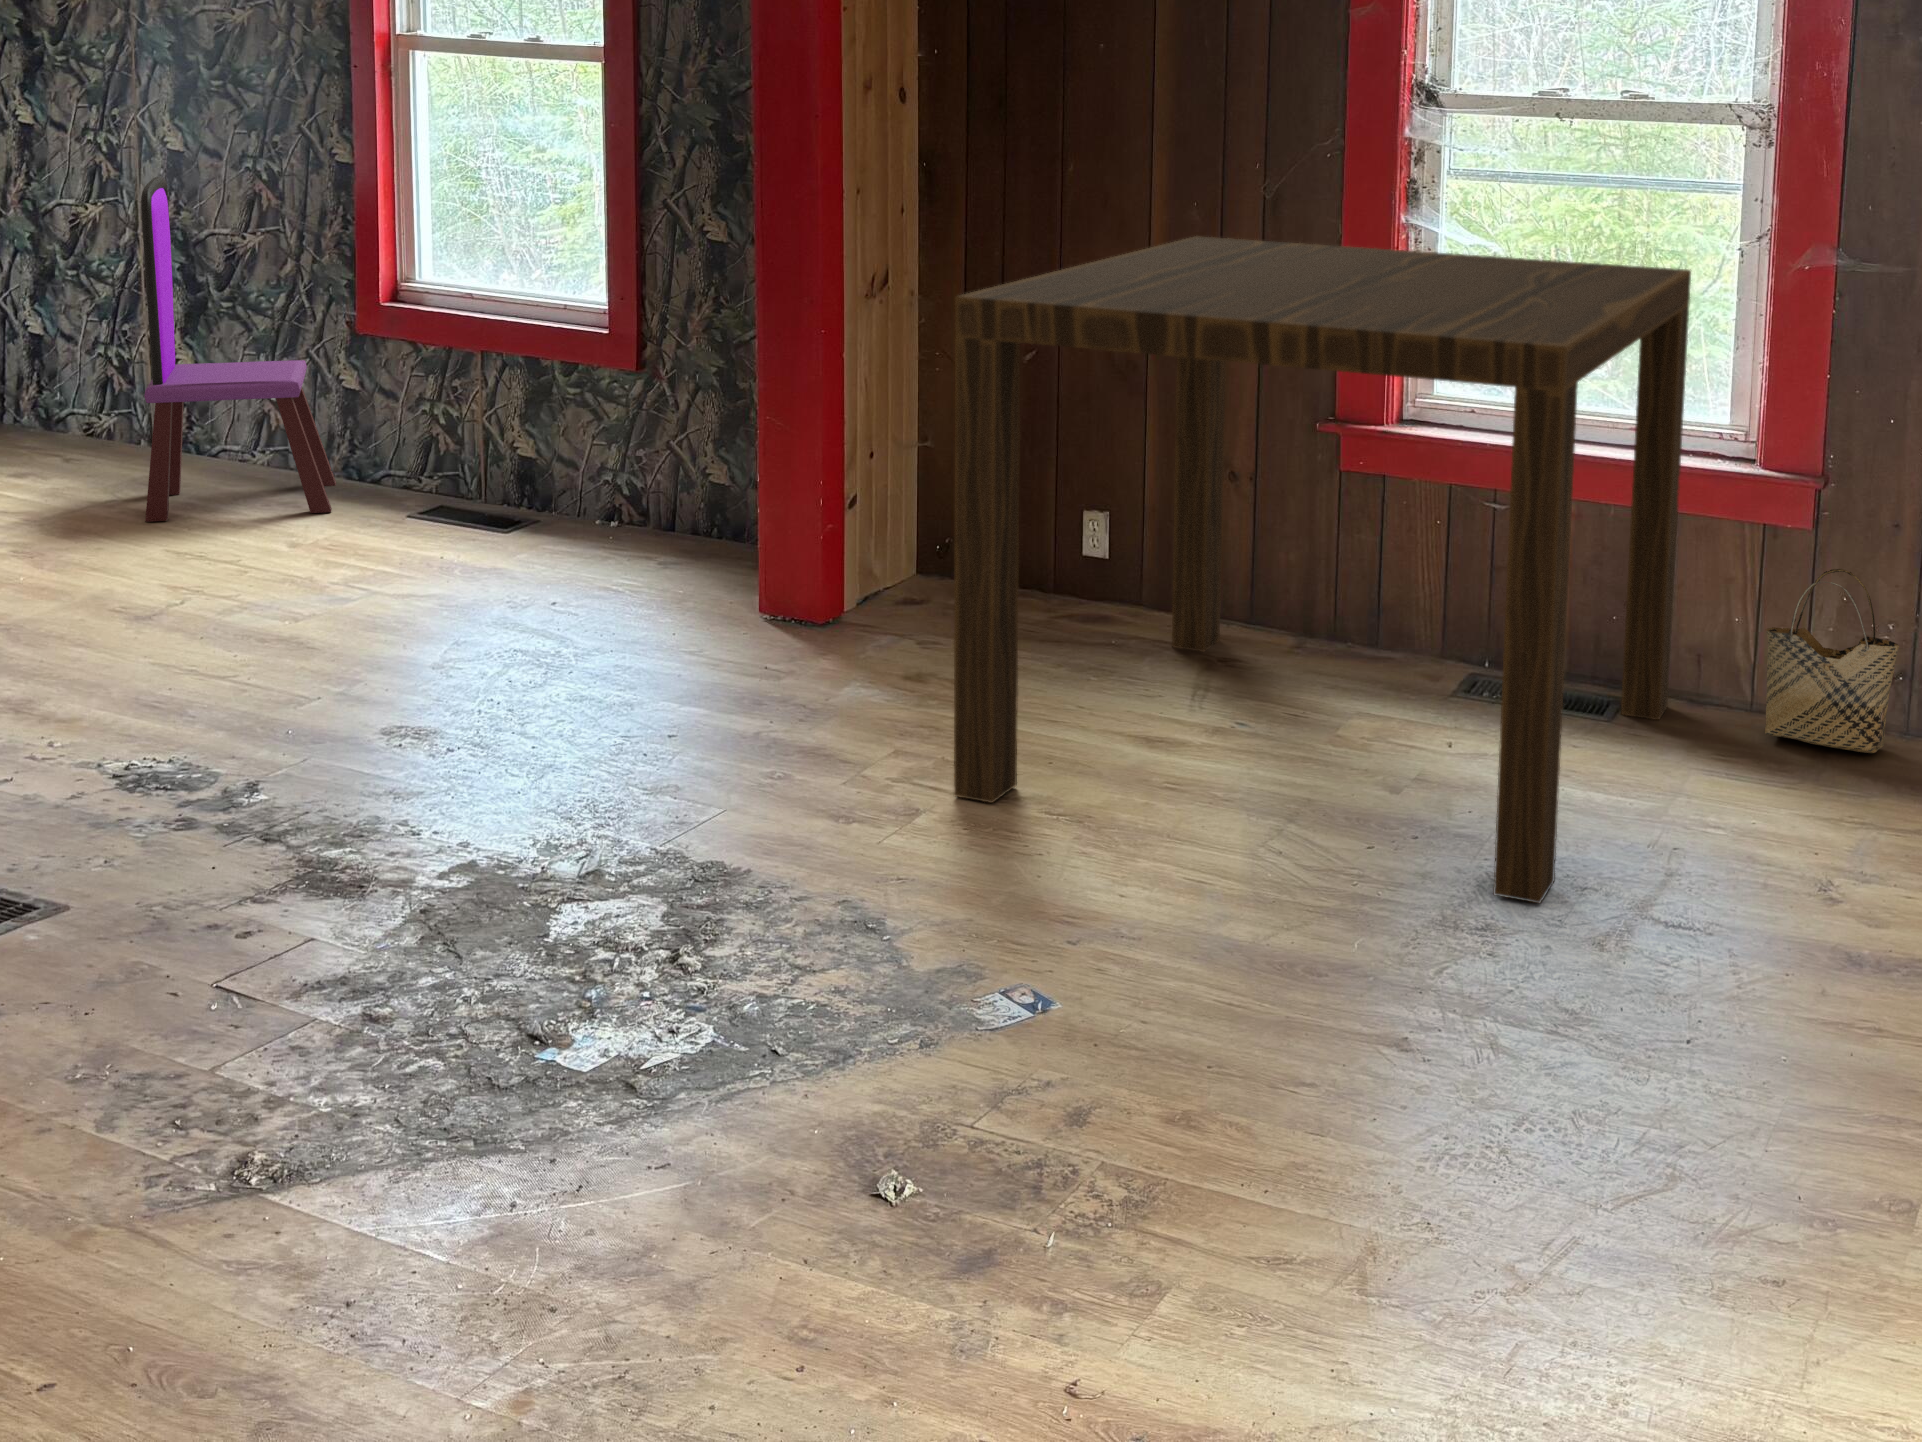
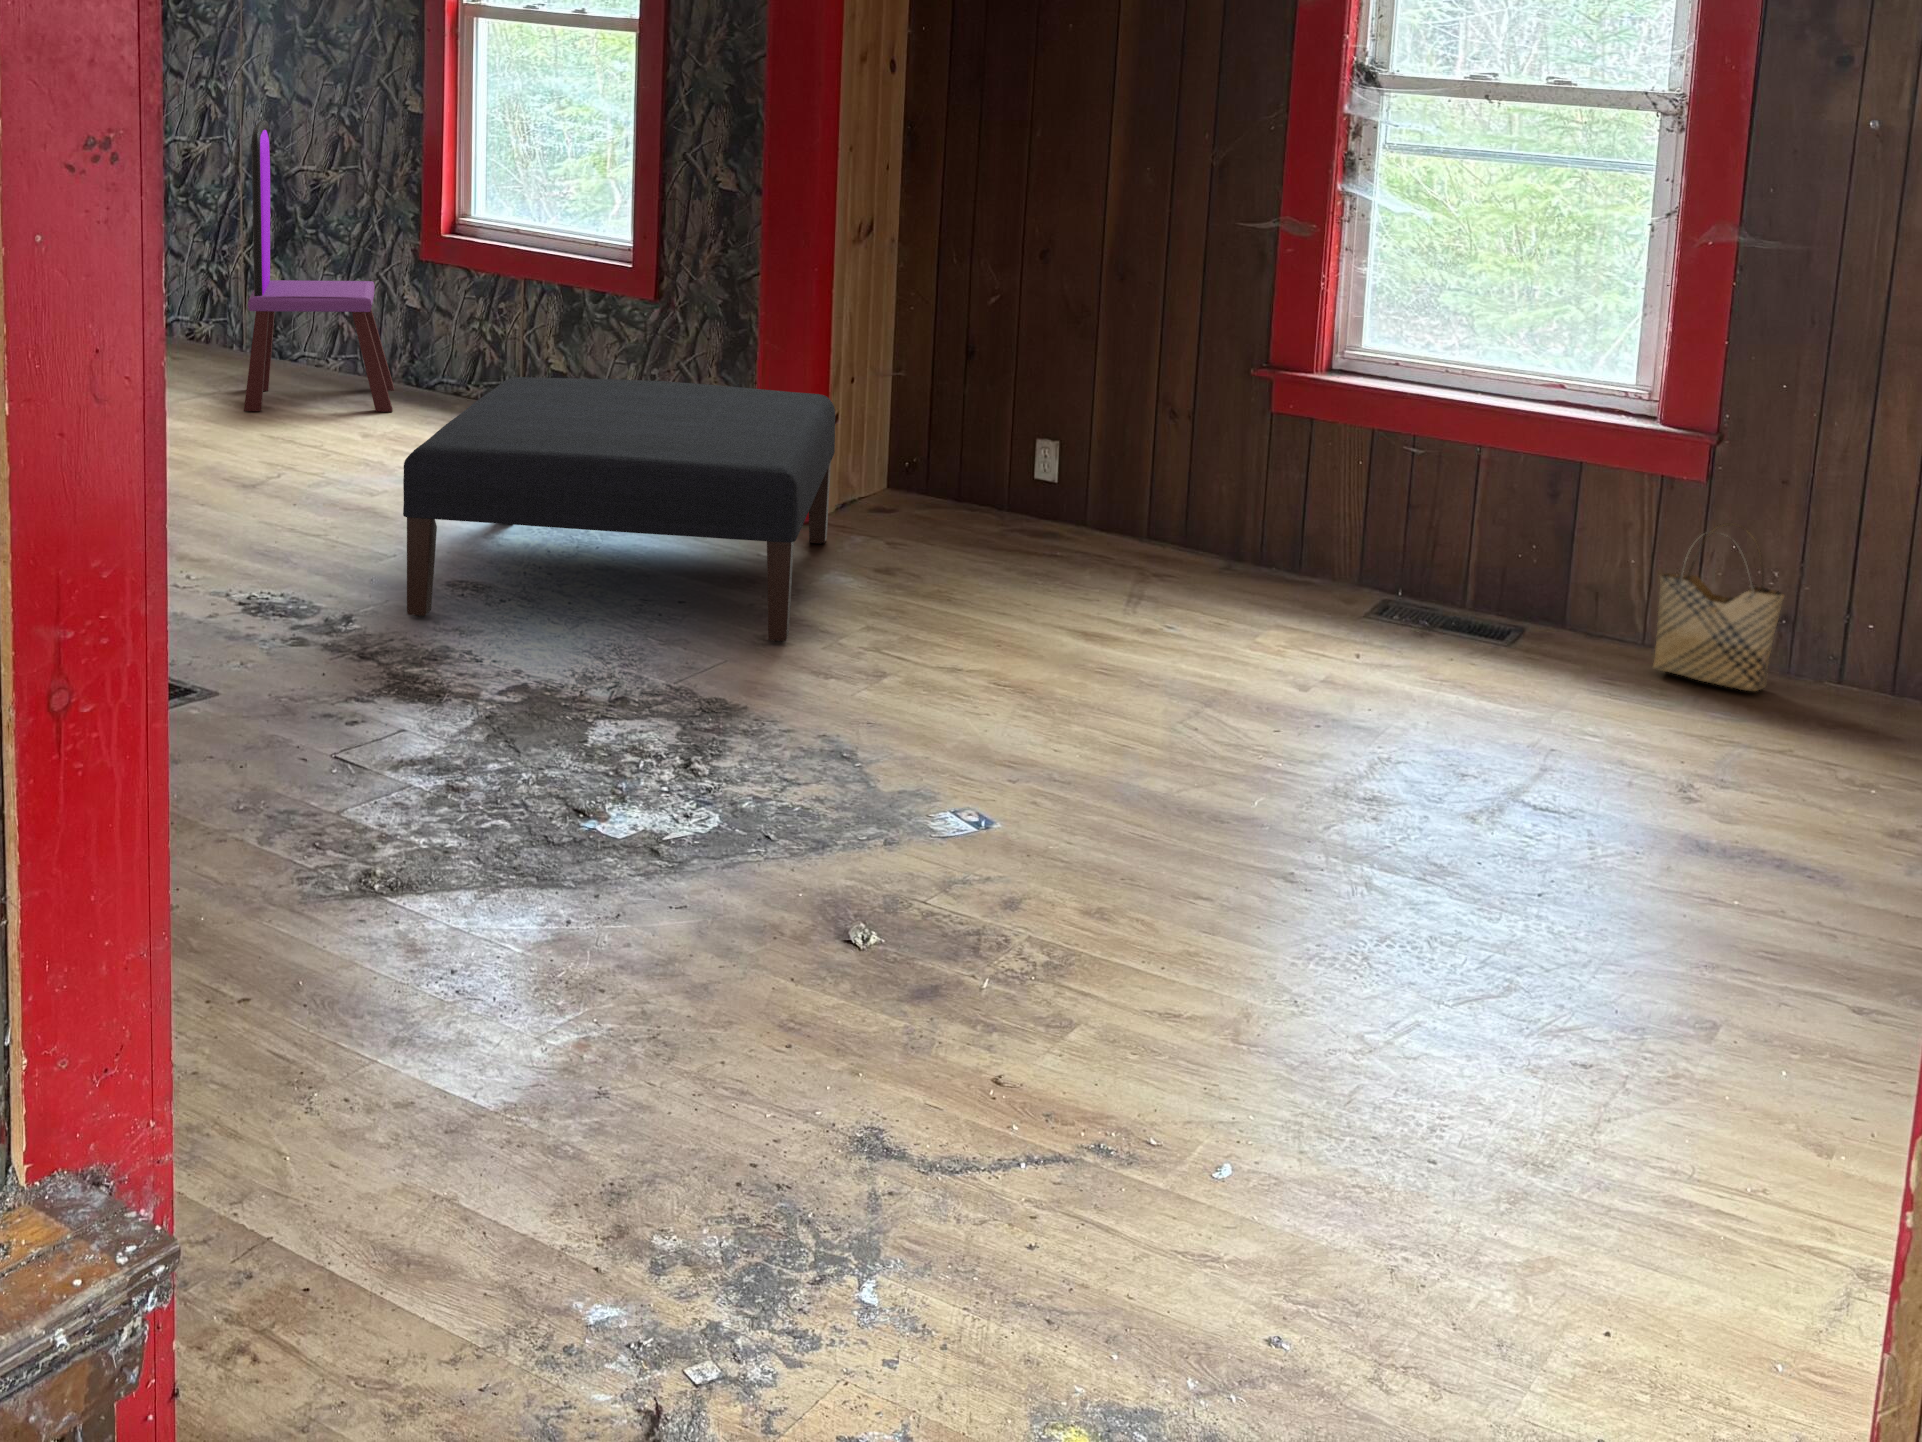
dining table: present [954,237,1691,903] -> none [916,199,1604,785]
ottoman: none [314,469,850,778] -> present [403,377,835,642]

